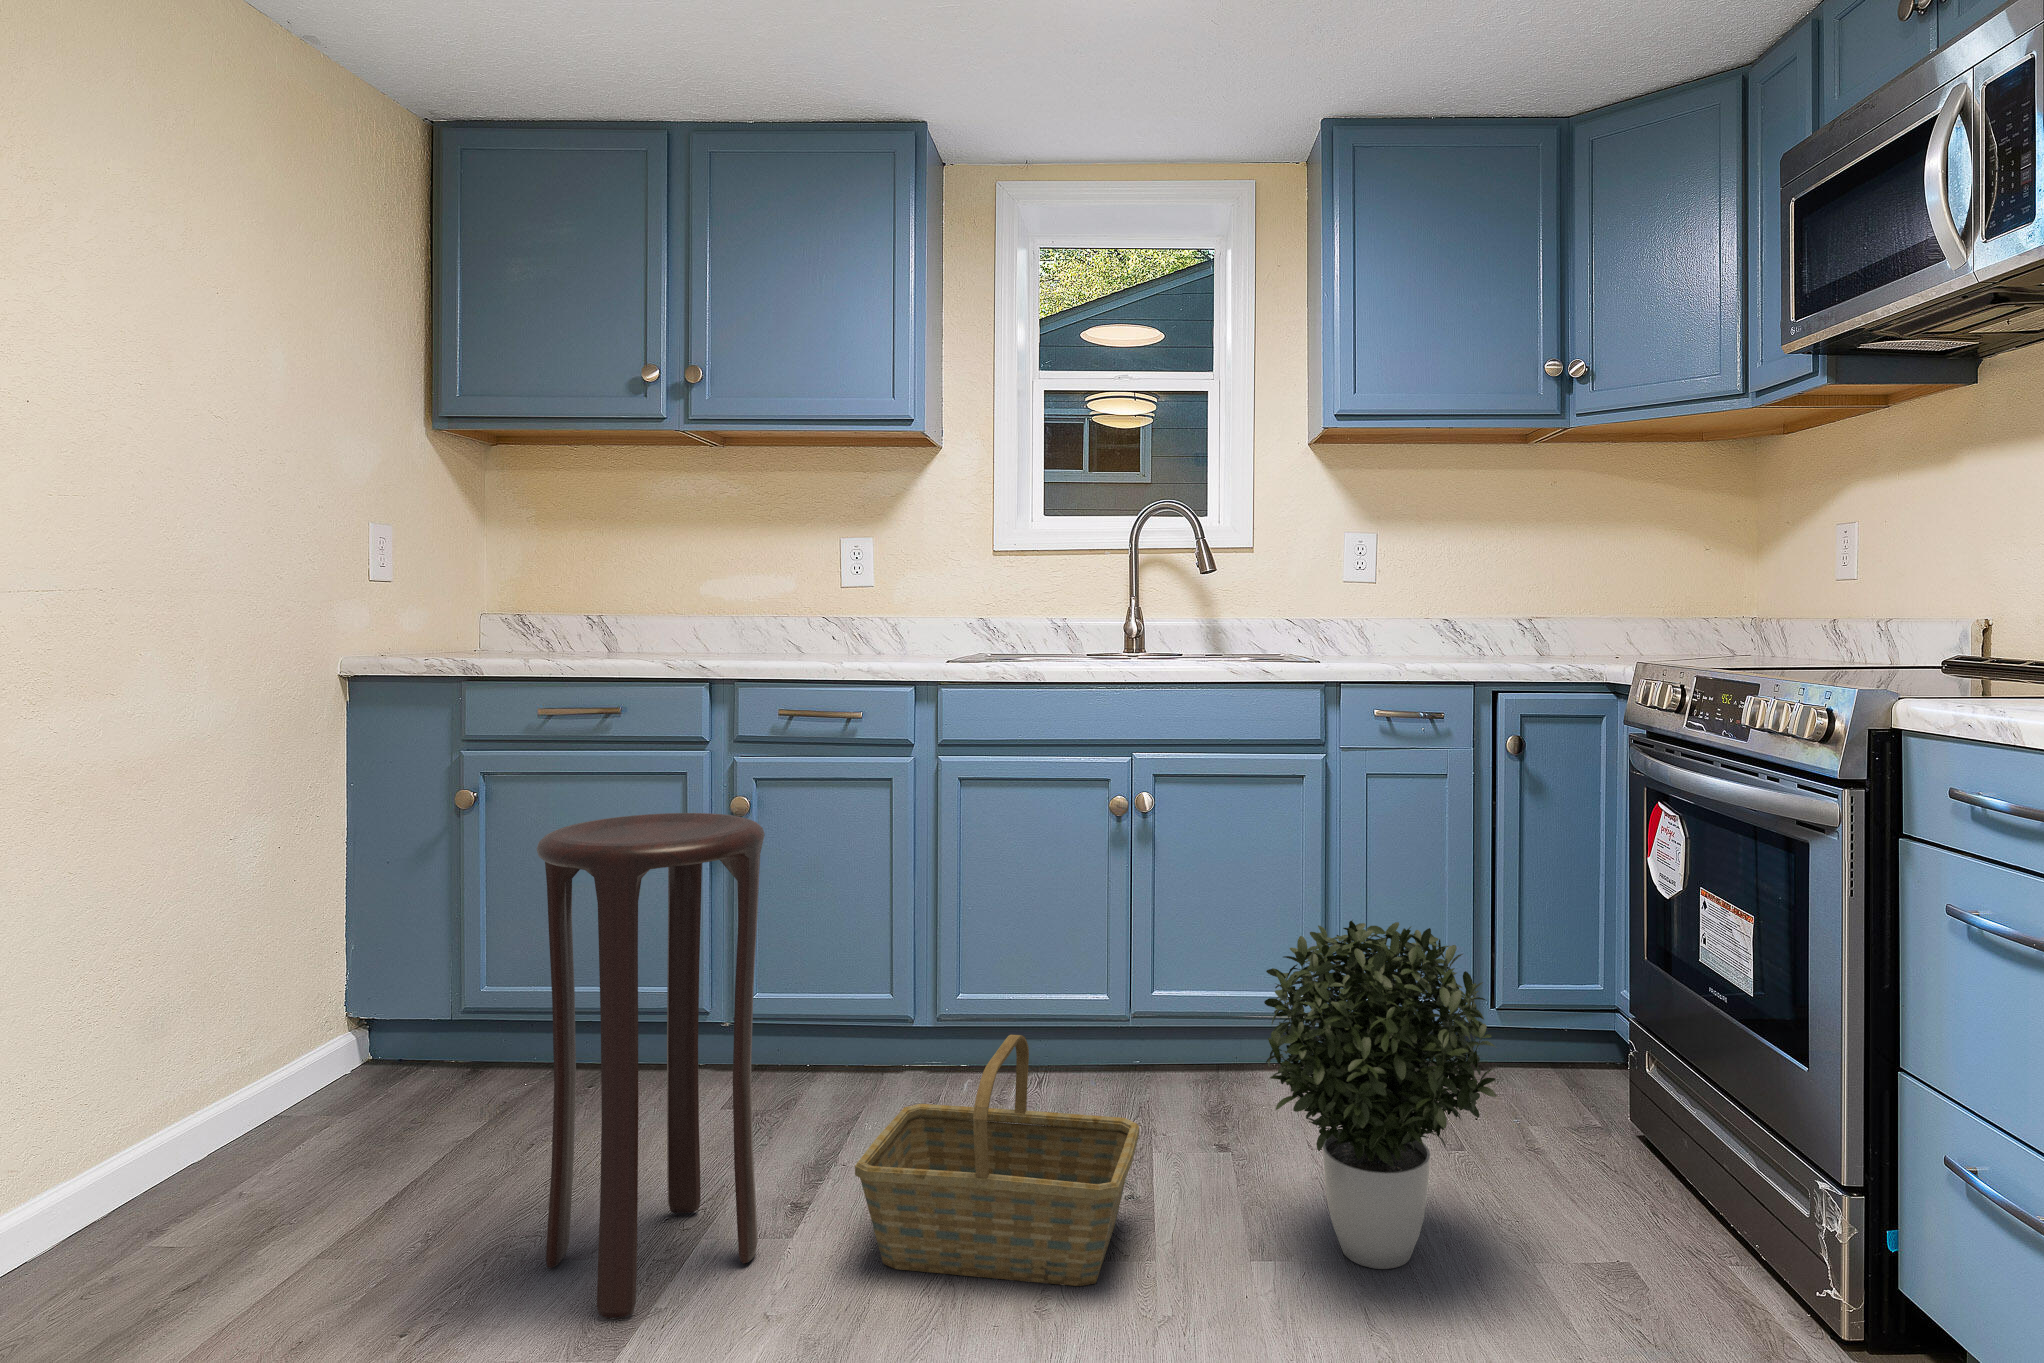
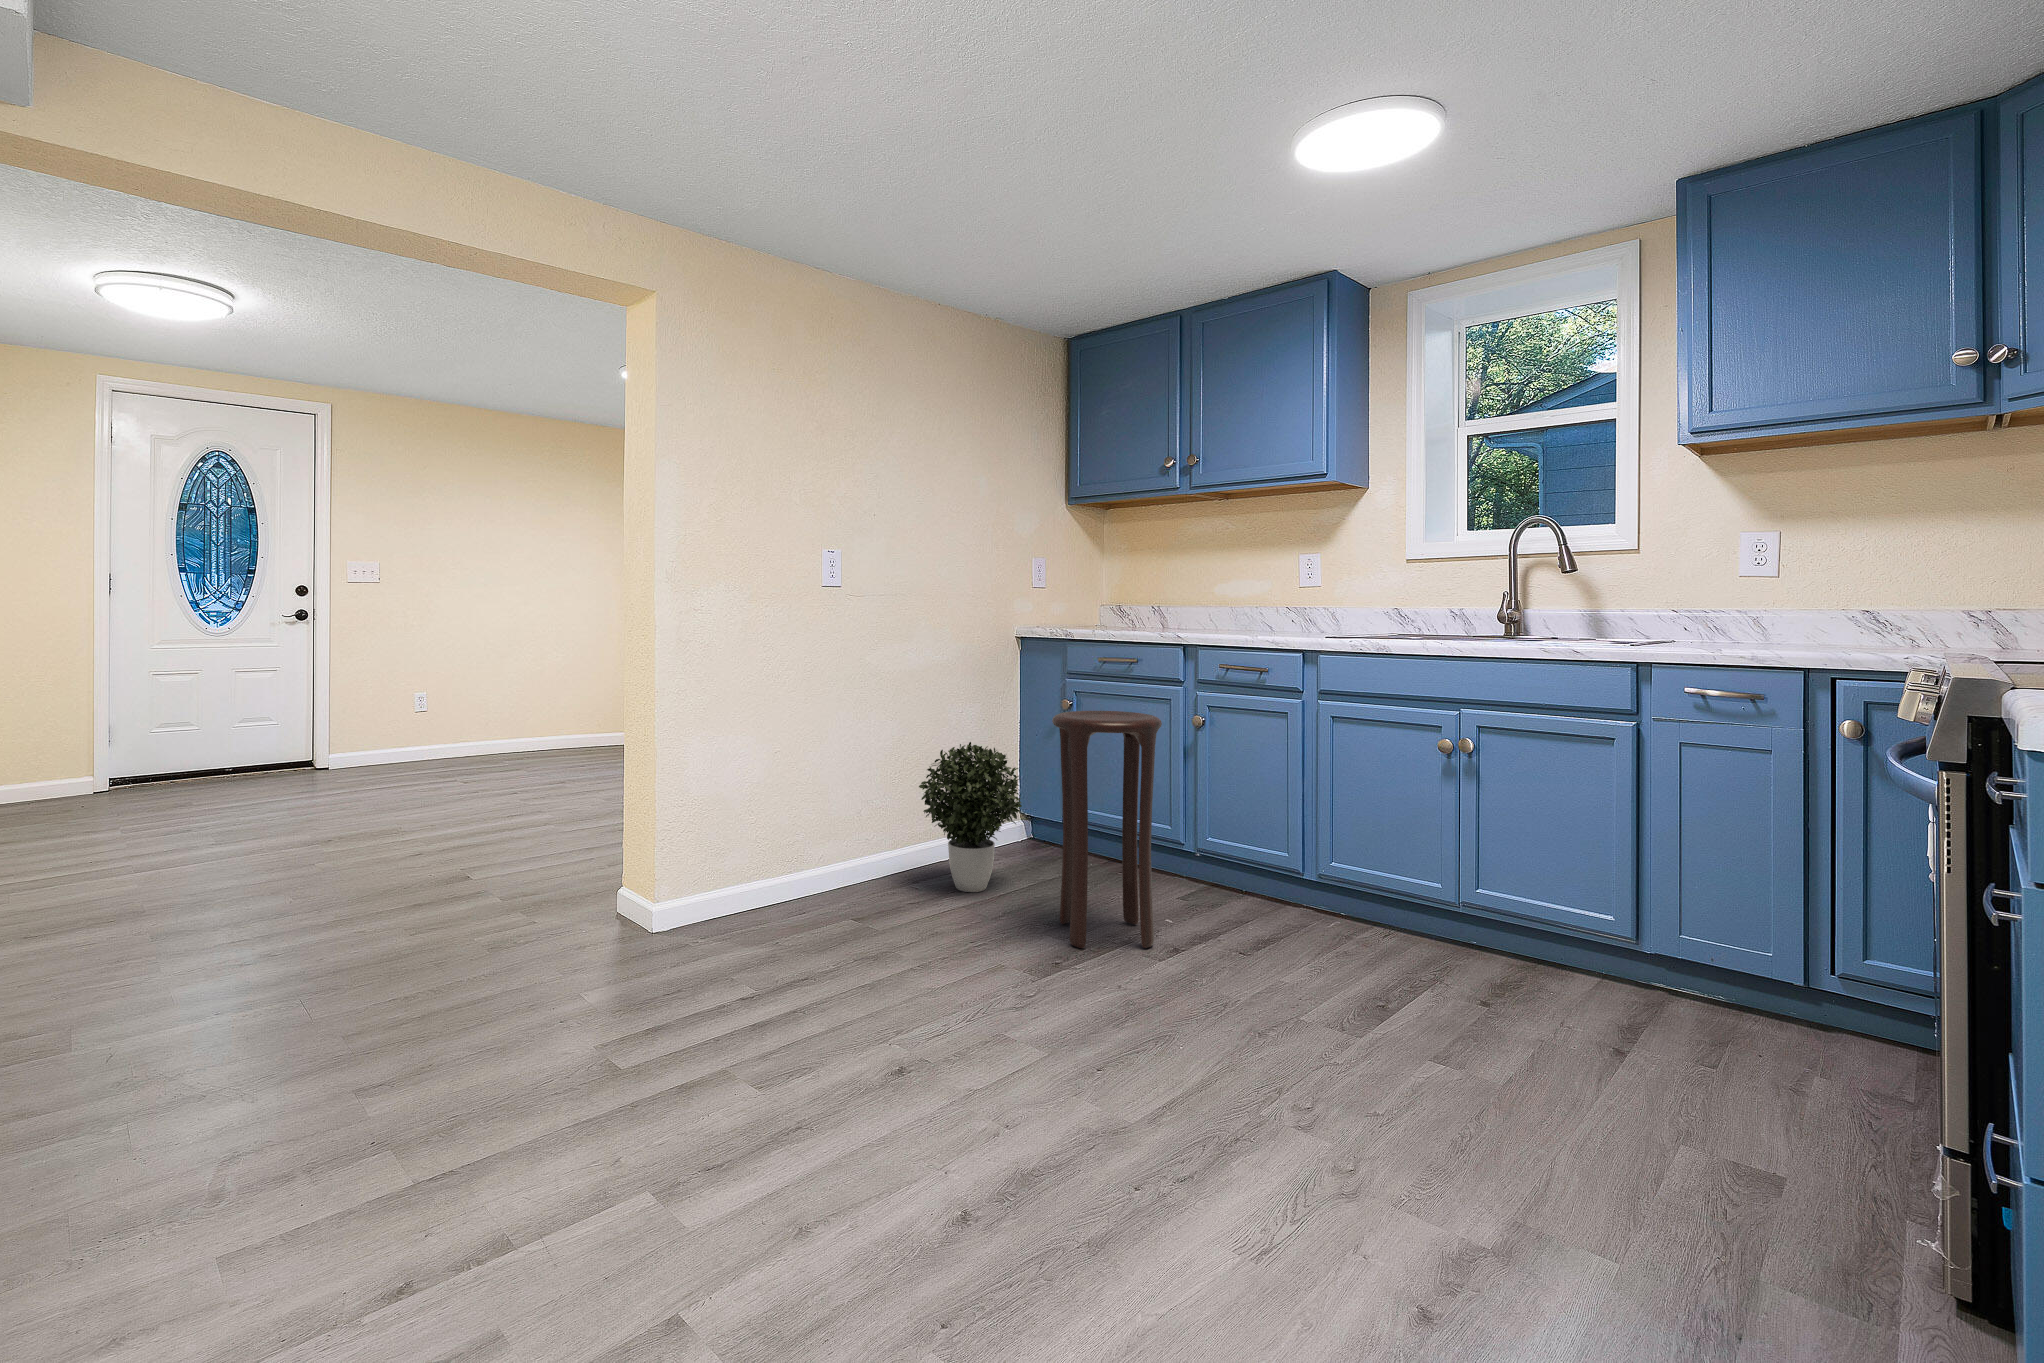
potted plant: present [1264,921,1496,1269] -> present [919,742,1022,892]
basket: present [855,1035,1139,1286] -> none [1195,863,1379,1013]

